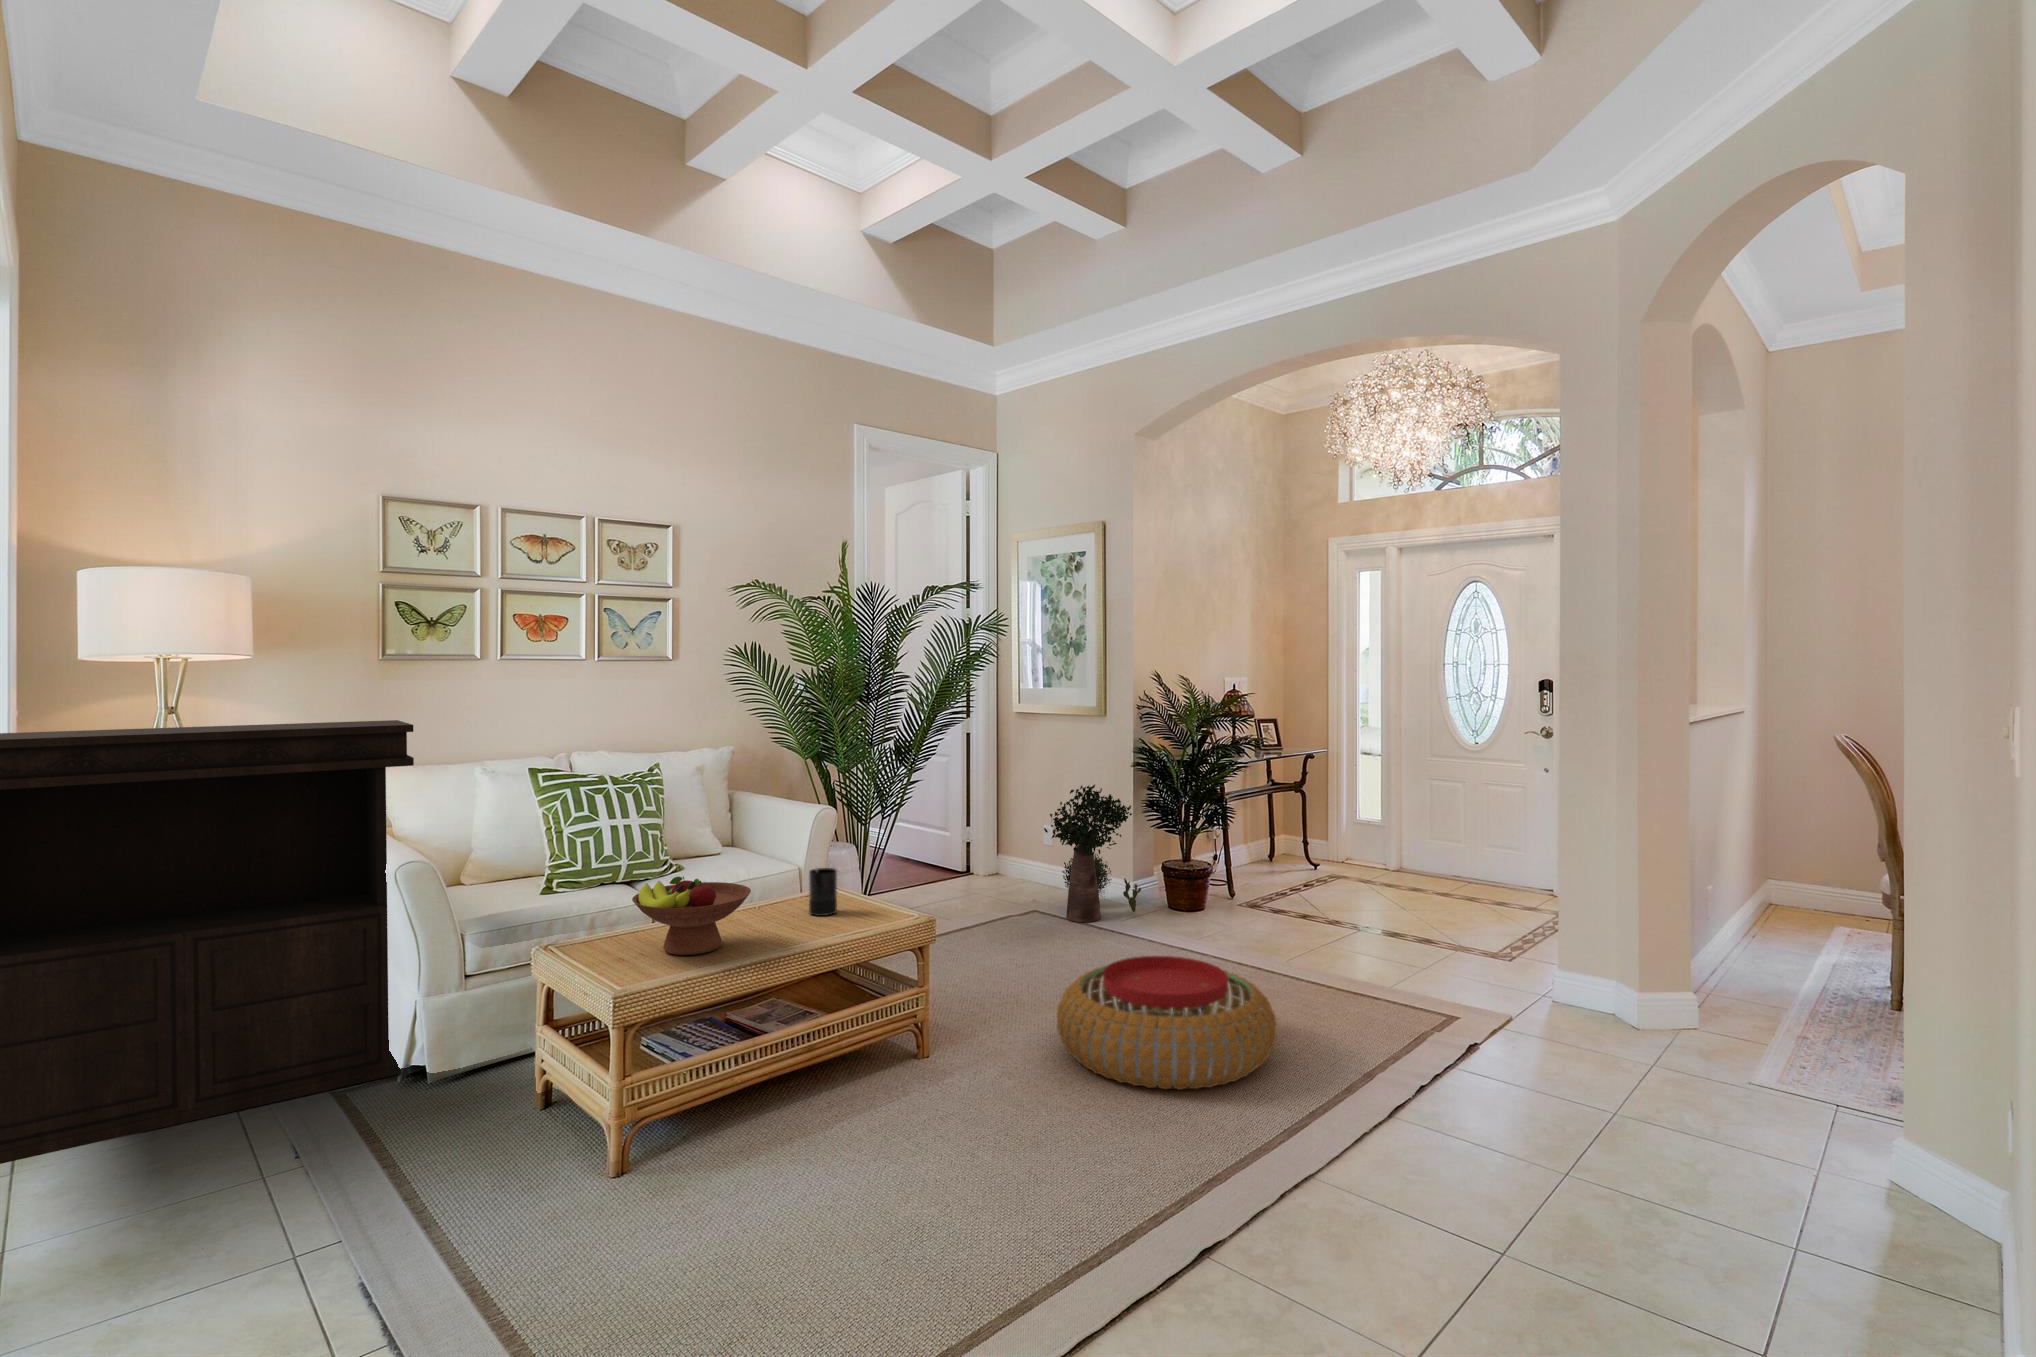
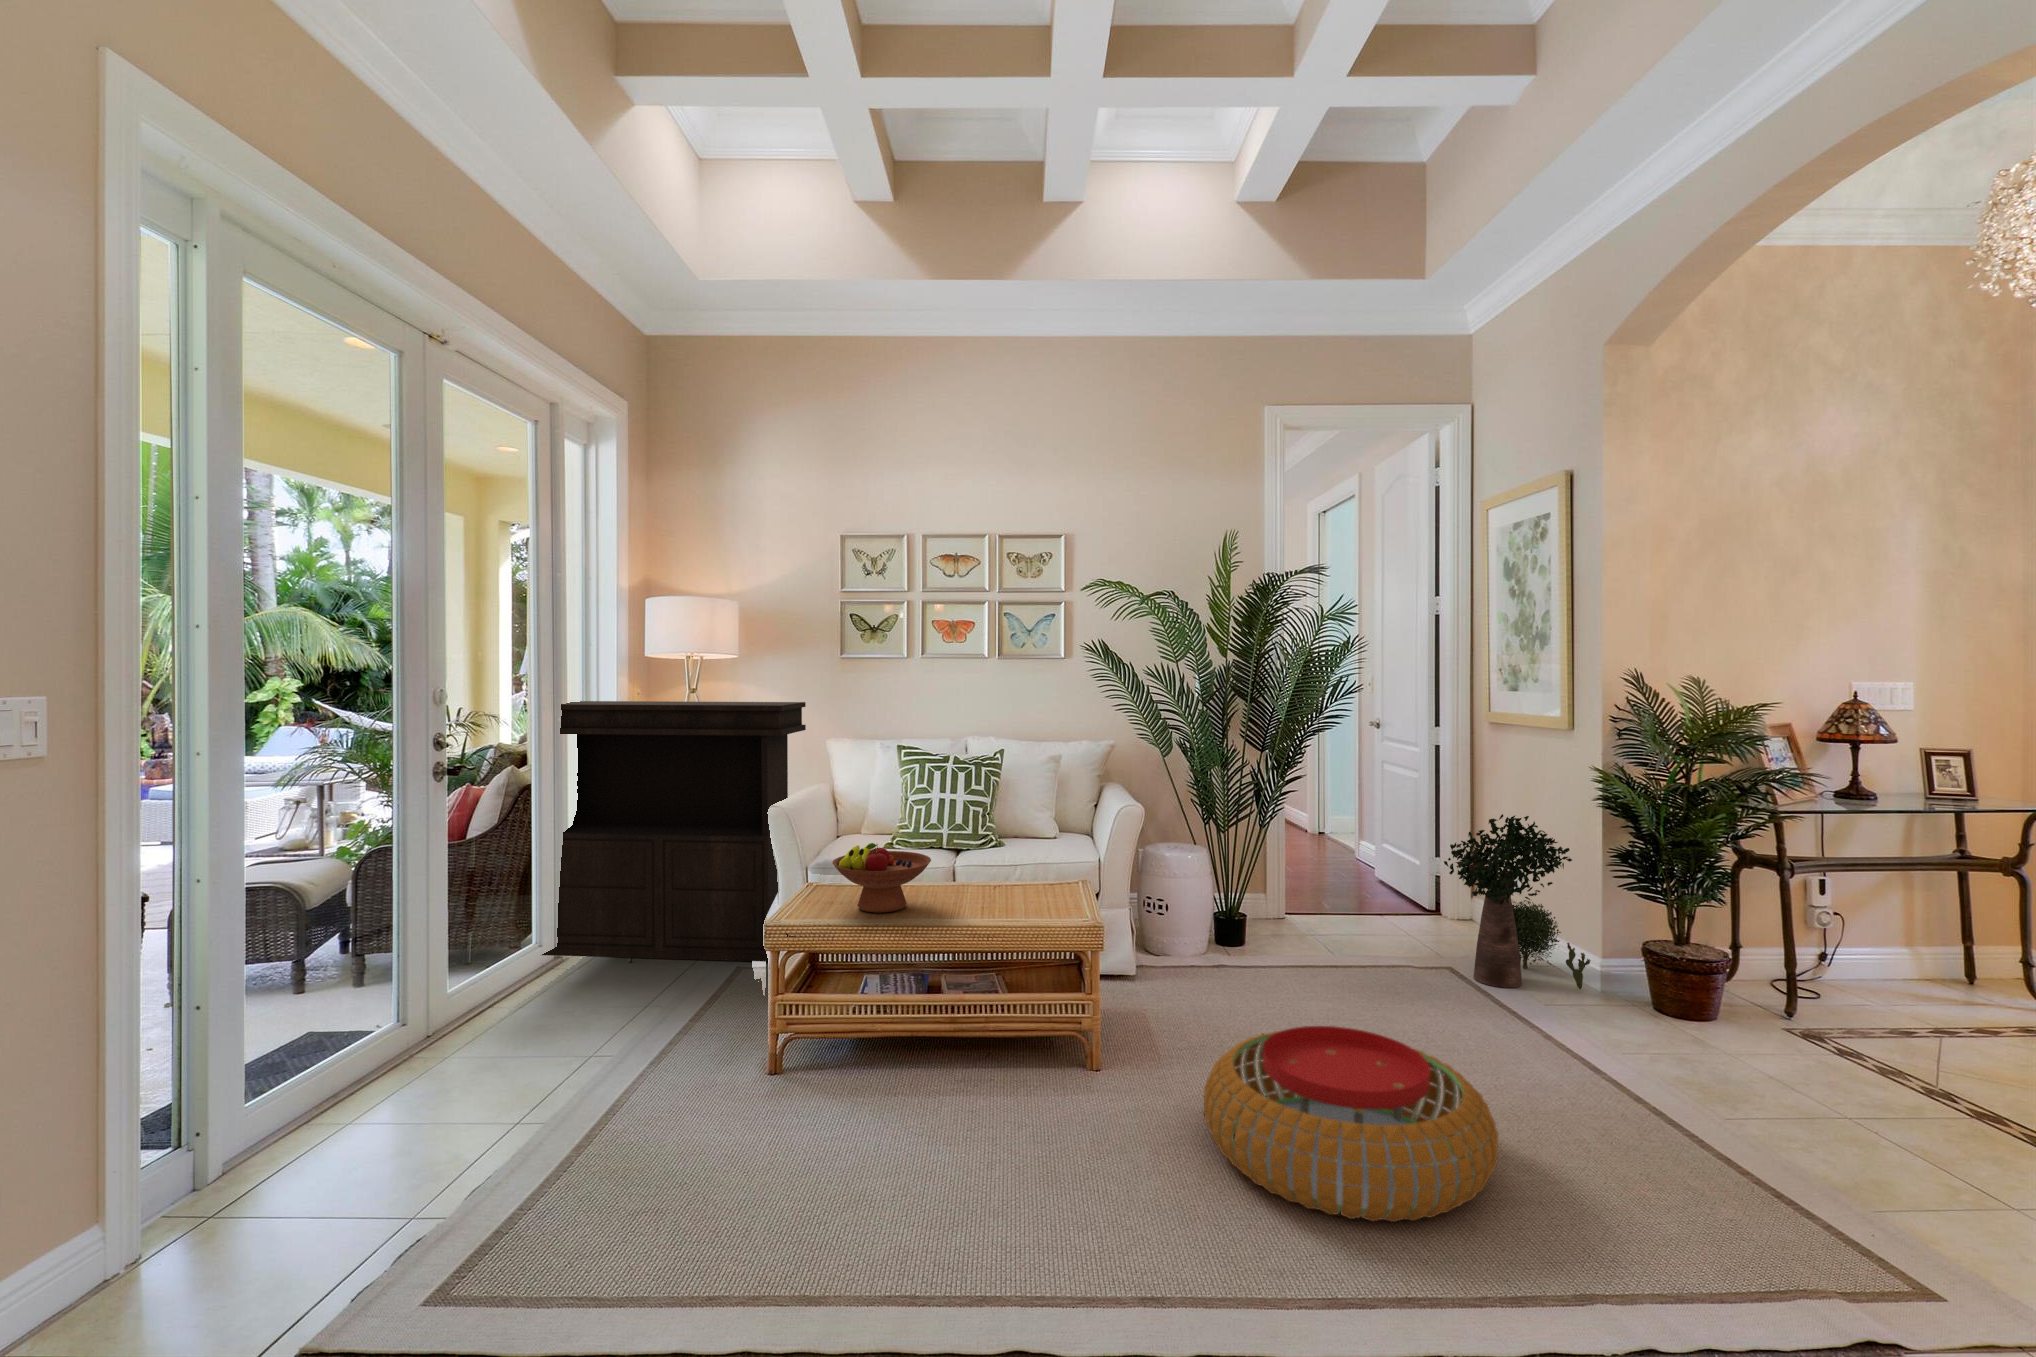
candle: present [809,866,837,916] -> none [1021,854,1047,904]

